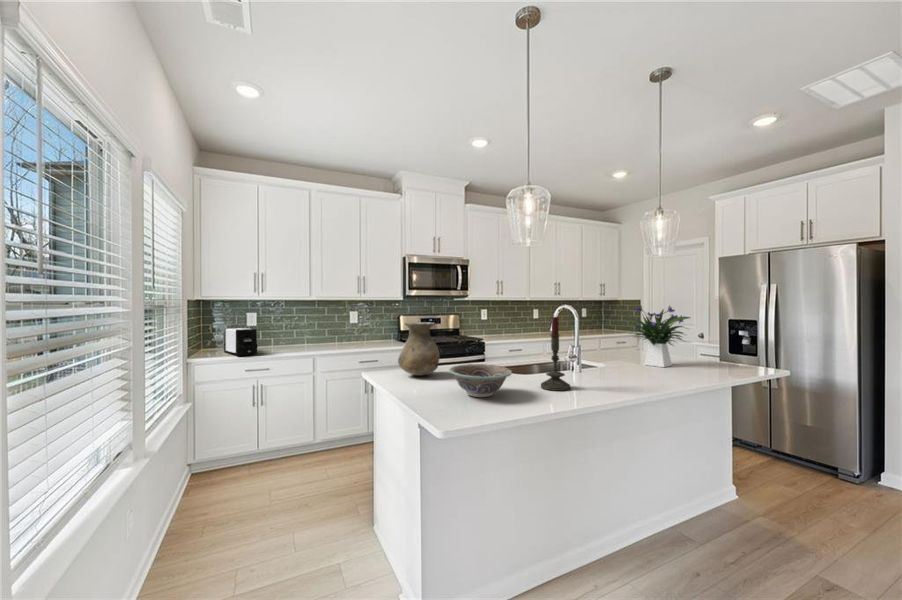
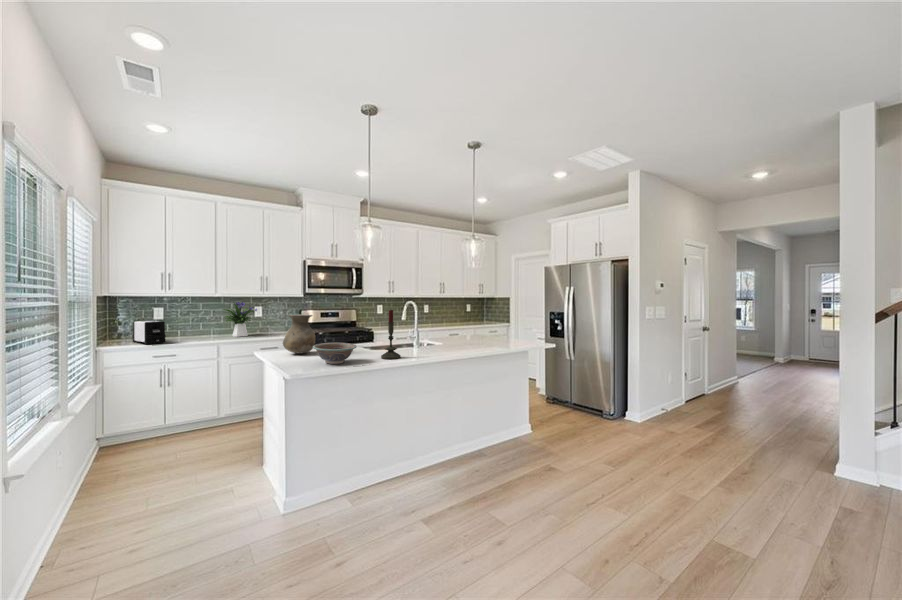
flower arrangement: present [630,304,690,367] -> present [224,302,257,337]

